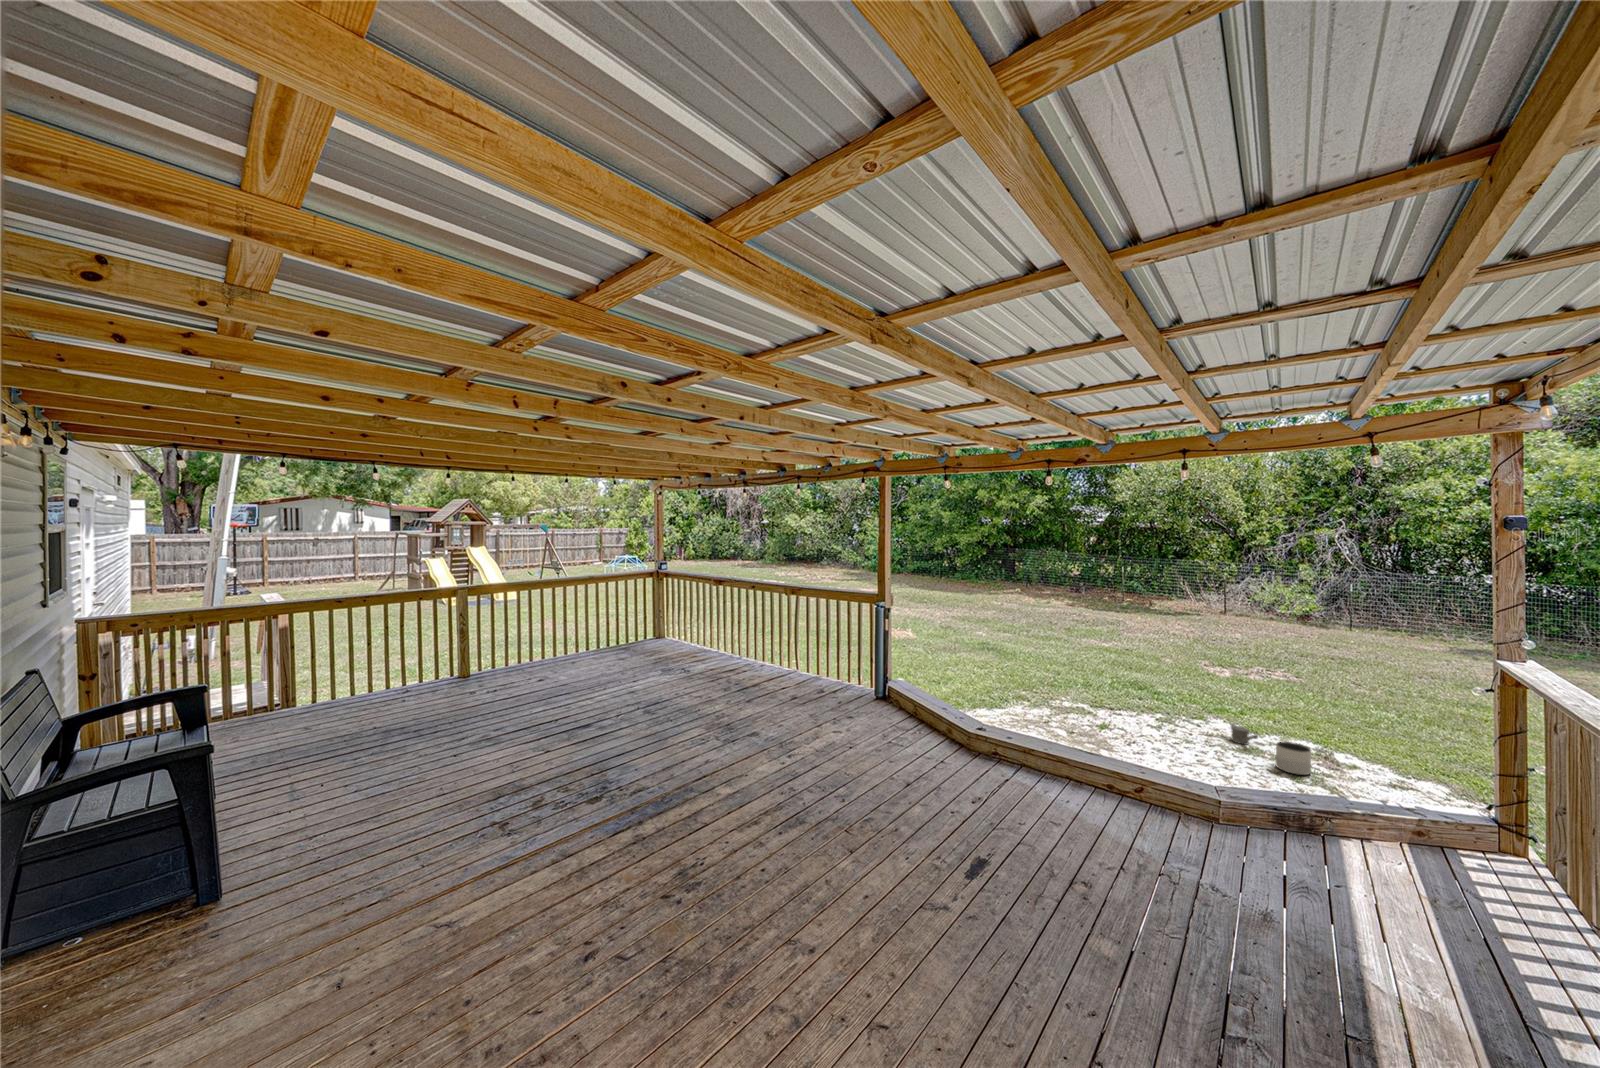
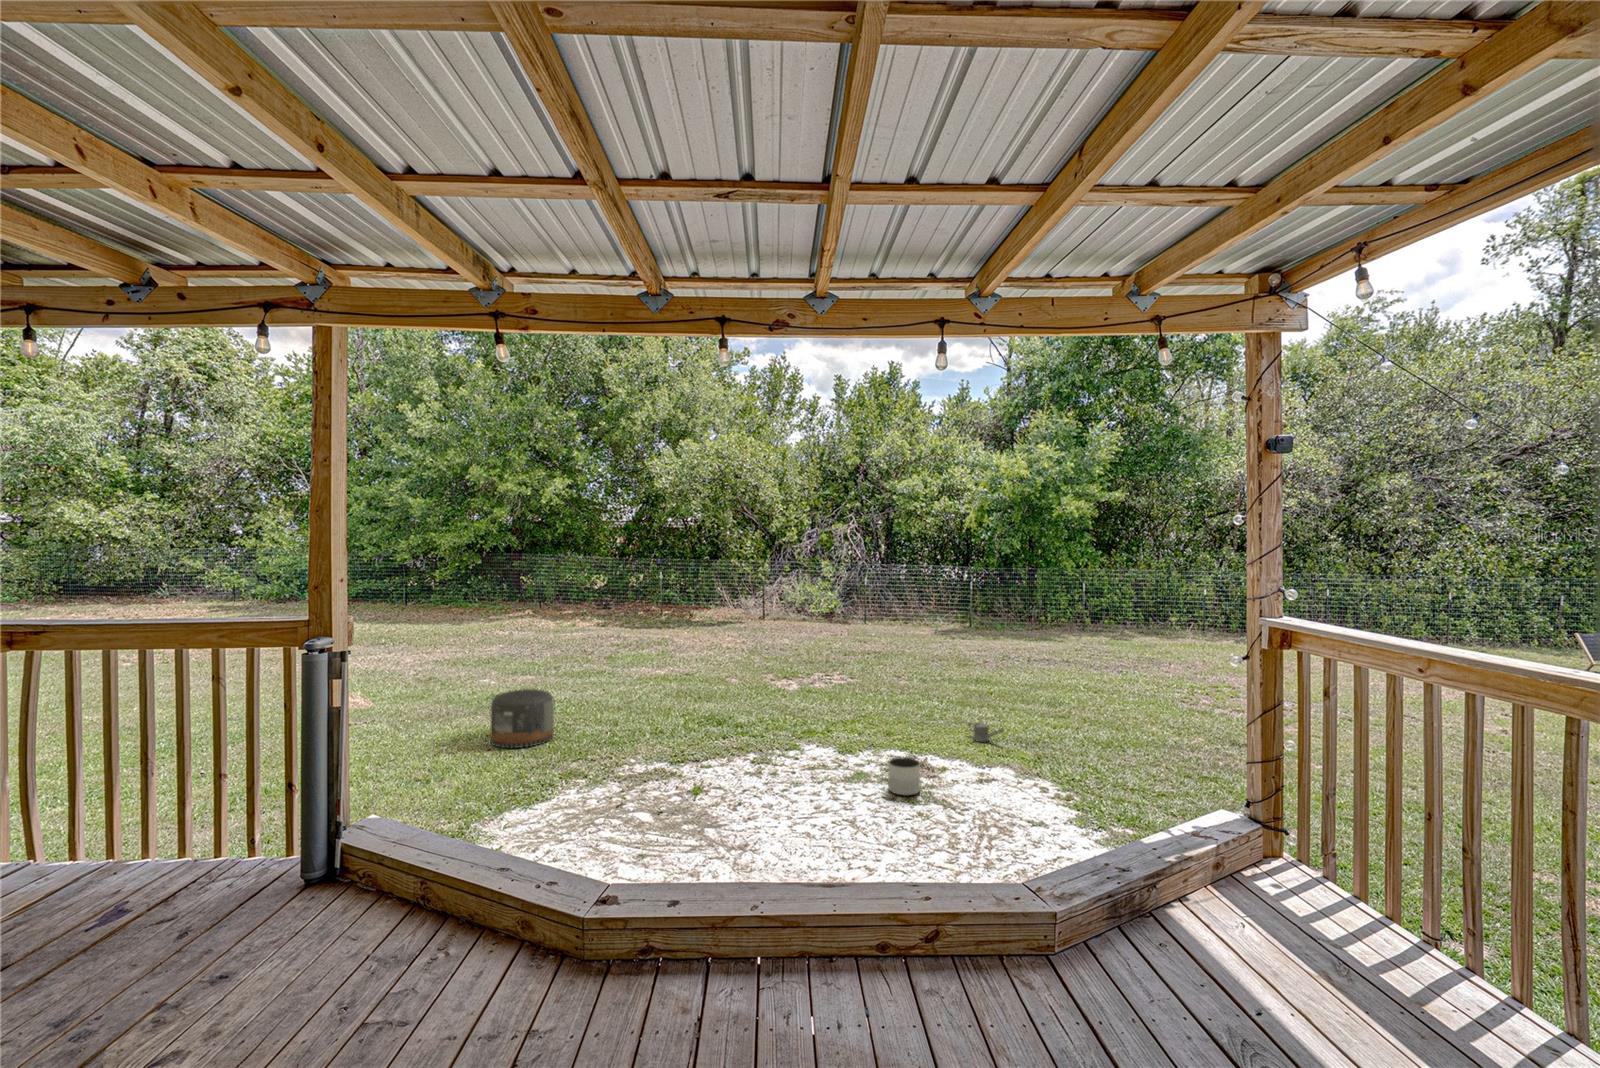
pouf: none [977,641,1016,678] -> present [490,689,554,748]
watering can: present [1231,724,1258,745] -> present [968,723,1003,742]

